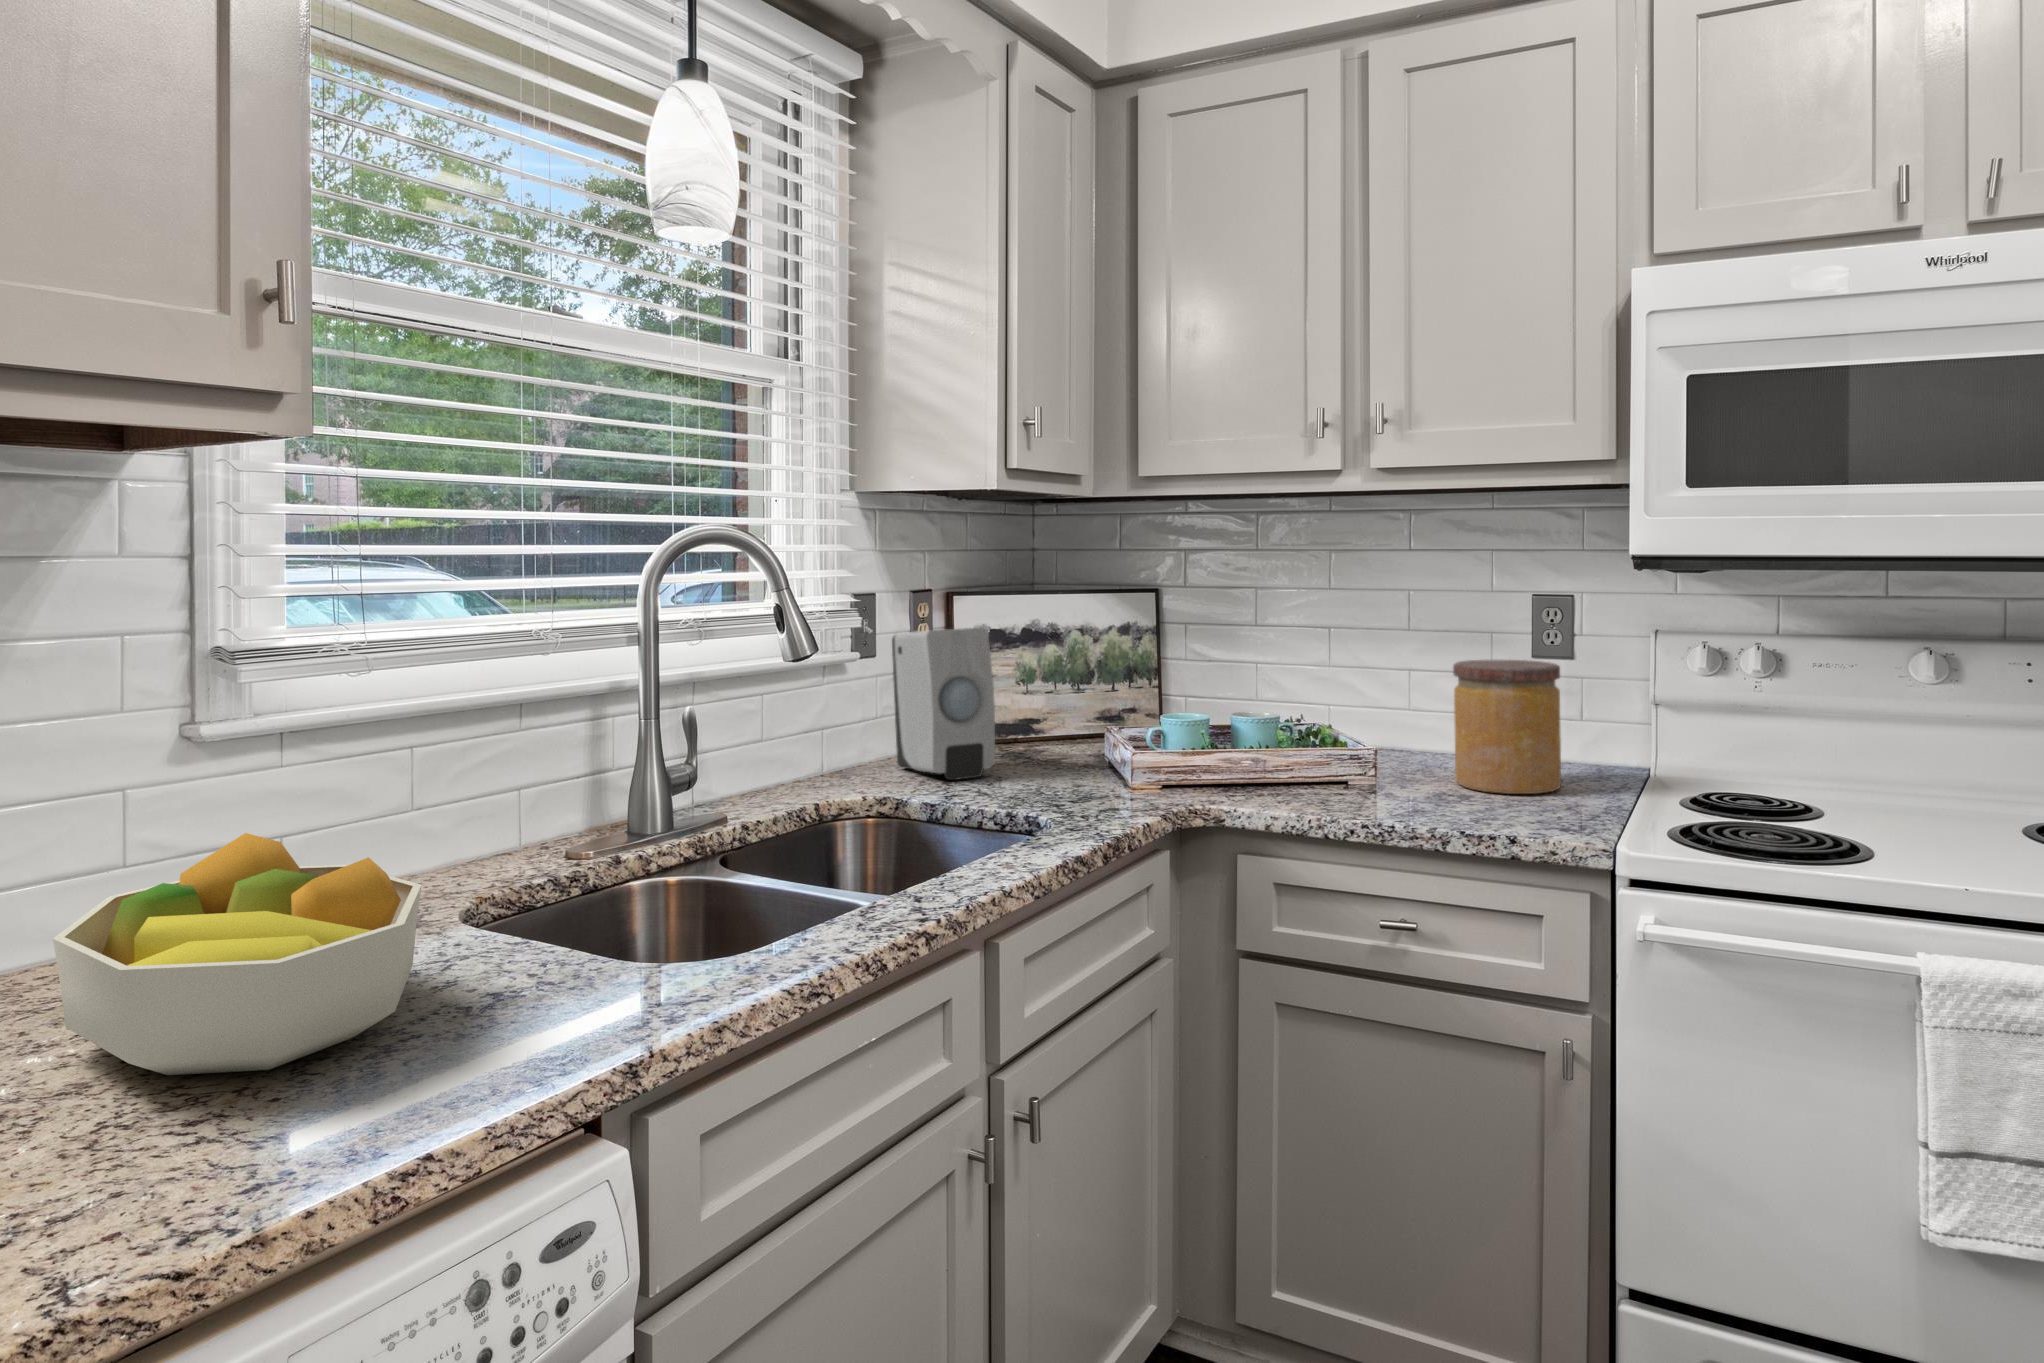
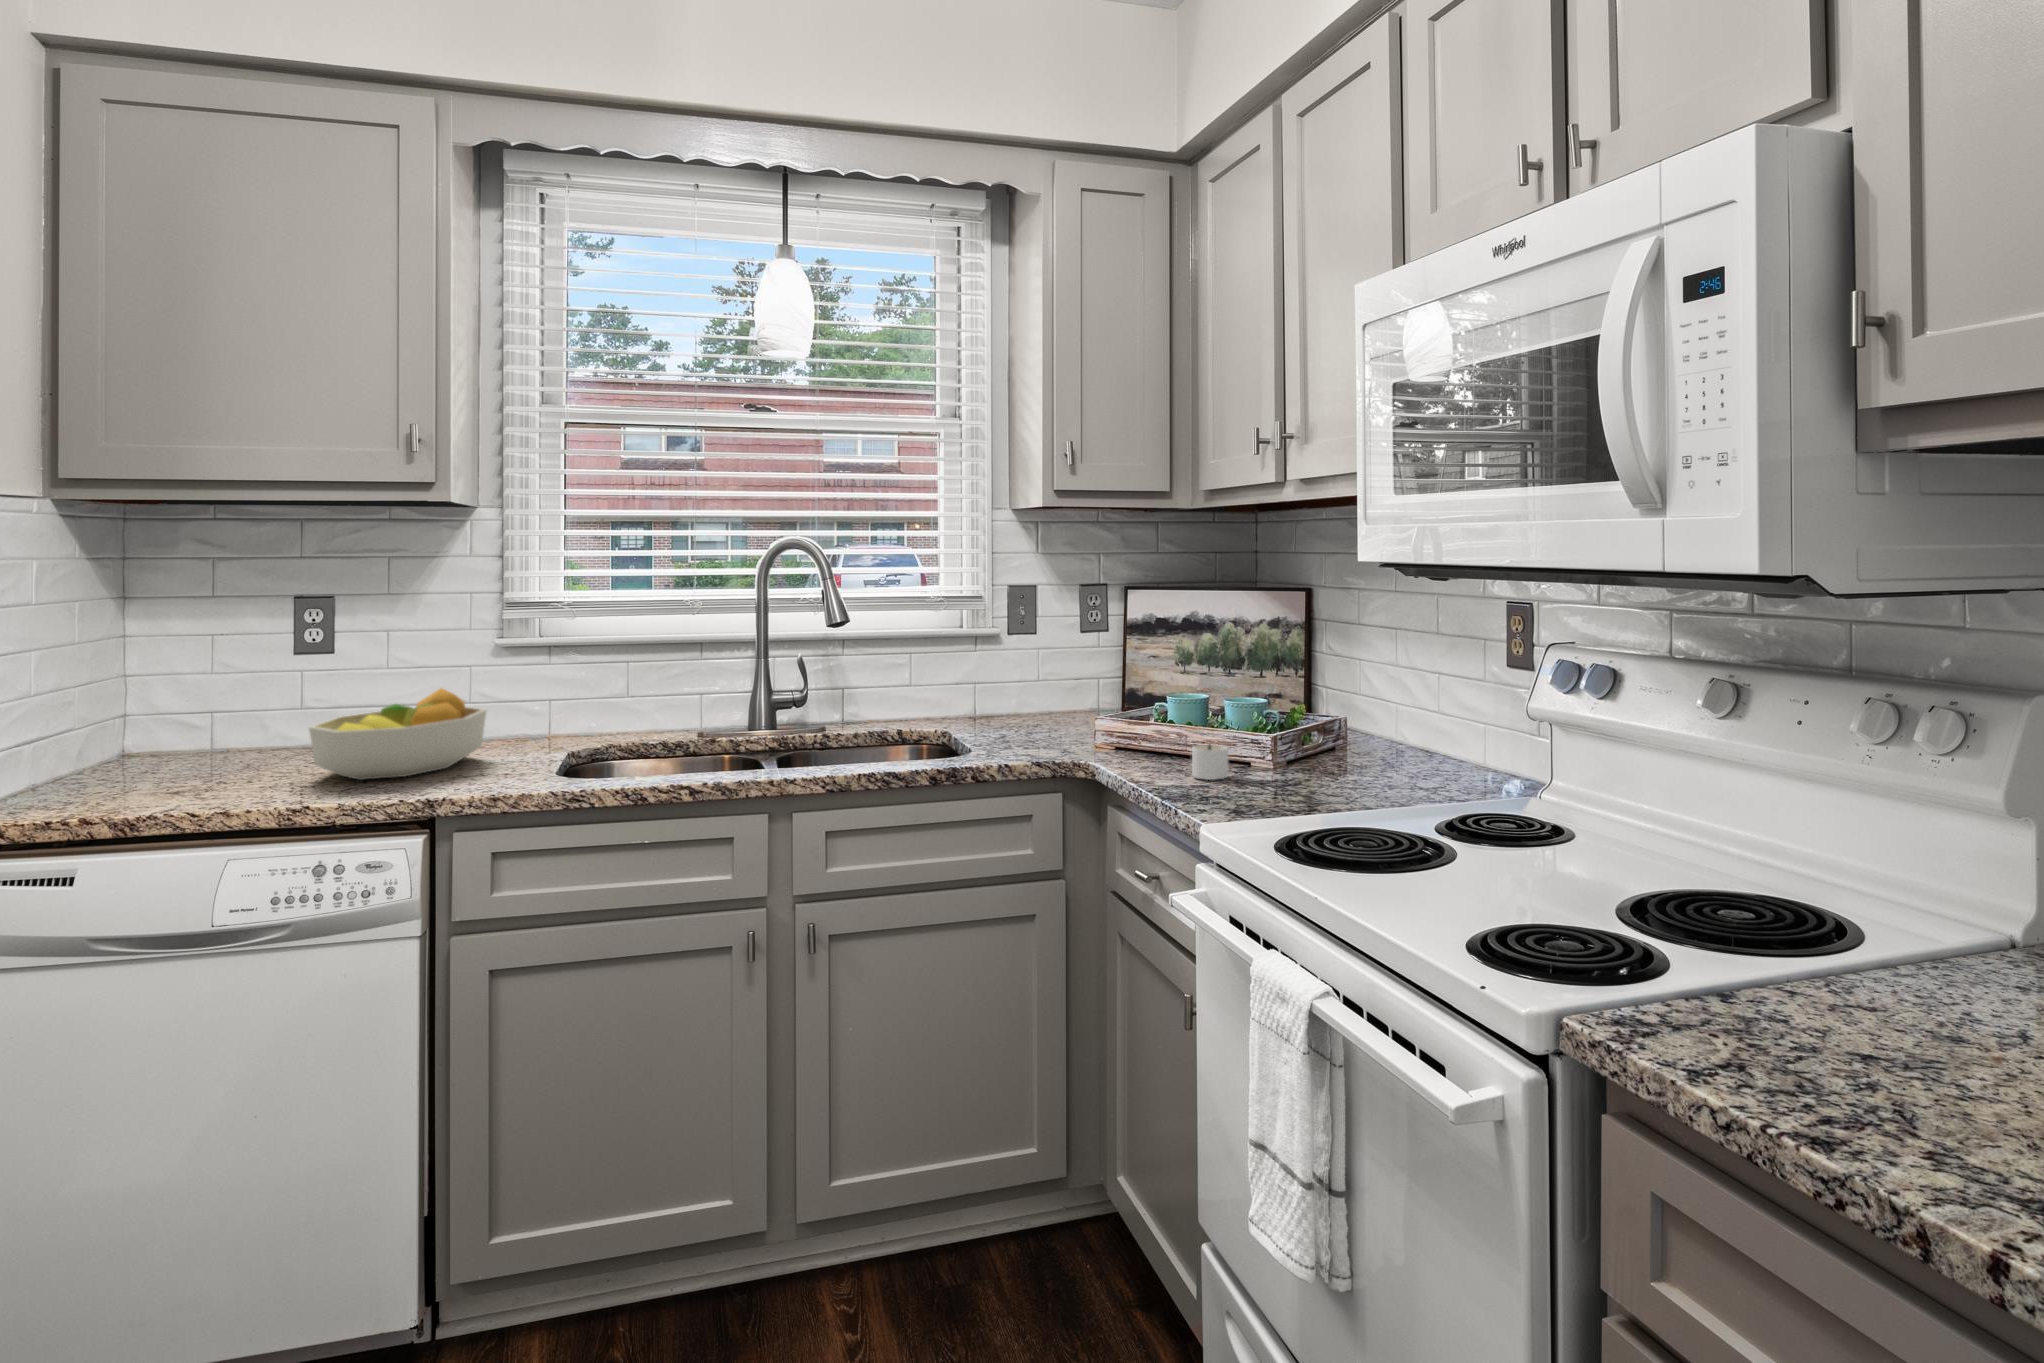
soap dispenser: present [892,628,995,780] -> none [1016,615,1084,728]
jar: present [1453,660,1561,794] -> none [1338,668,1435,795]
candle: none [1326,763,1390,806] -> present [1192,744,1228,780]

